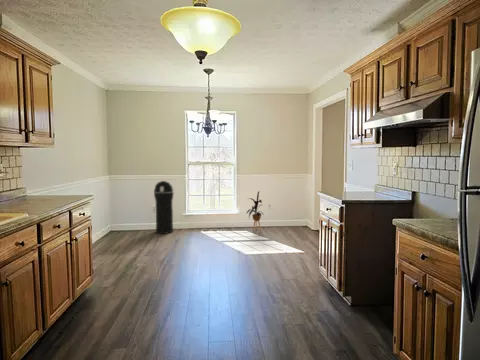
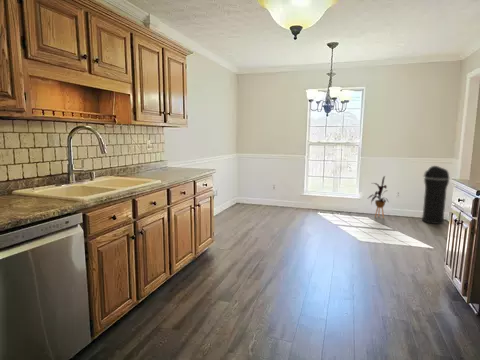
trash can: present [154,181,173,233] -> present [422,166,449,224]

